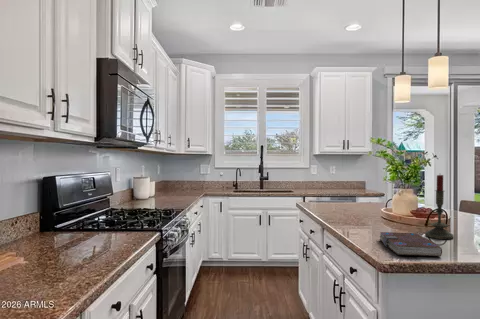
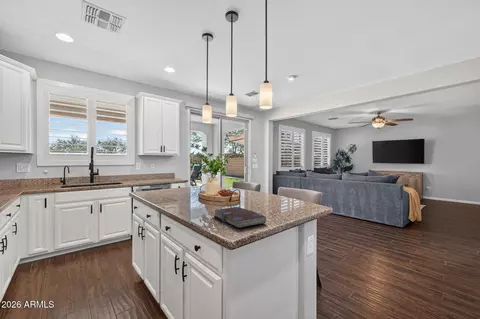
candle: present [425,175,453,239] -> none [239,162,256,209]

